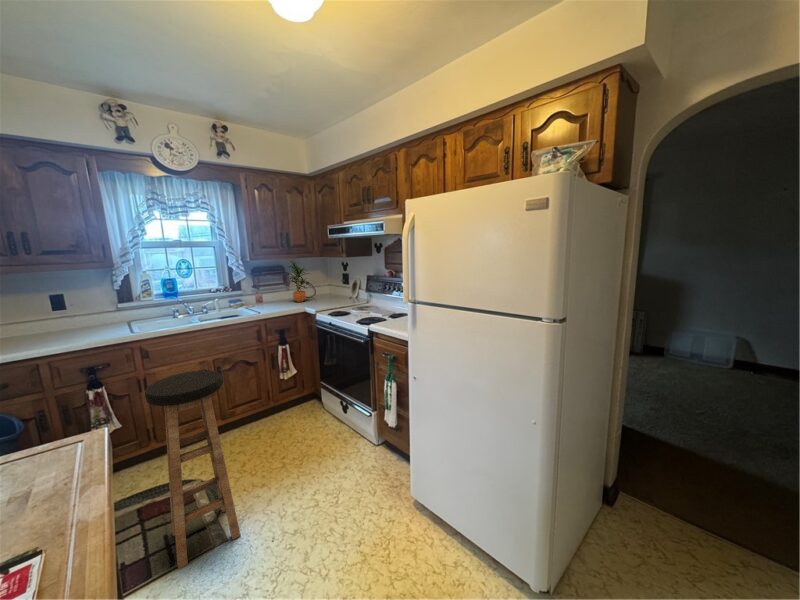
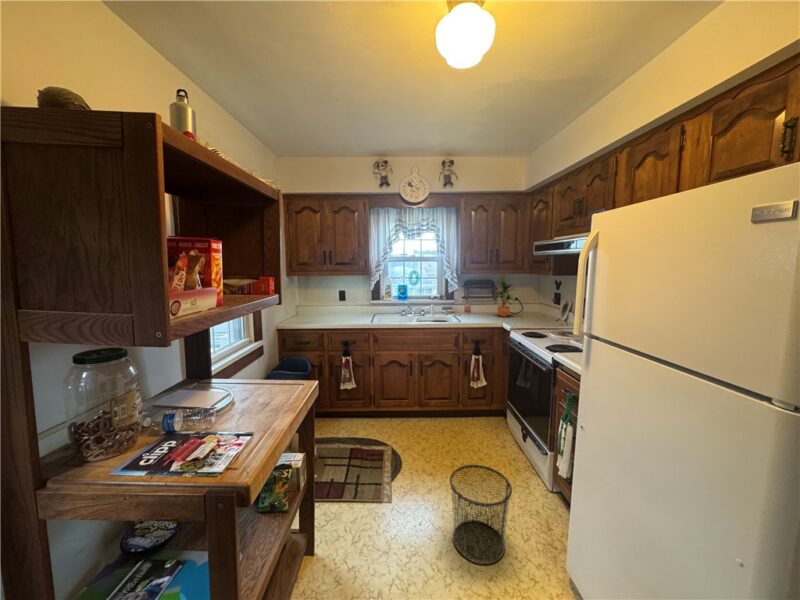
bar stool: present [145,370,240,568] -> none [355,359,404,505]
waste bin: none [303,446,364,541] -> present [450,465,512,564]

